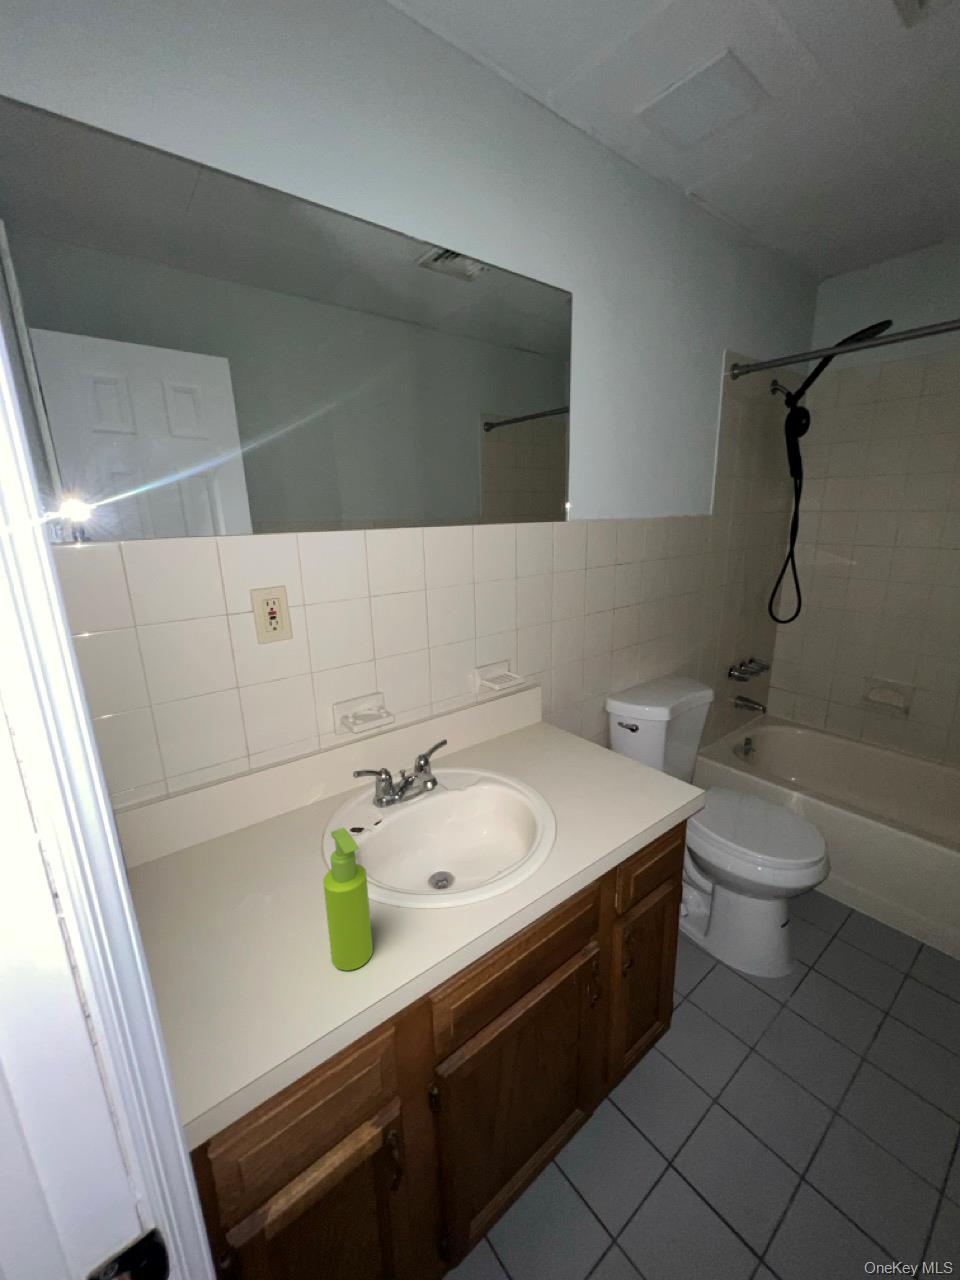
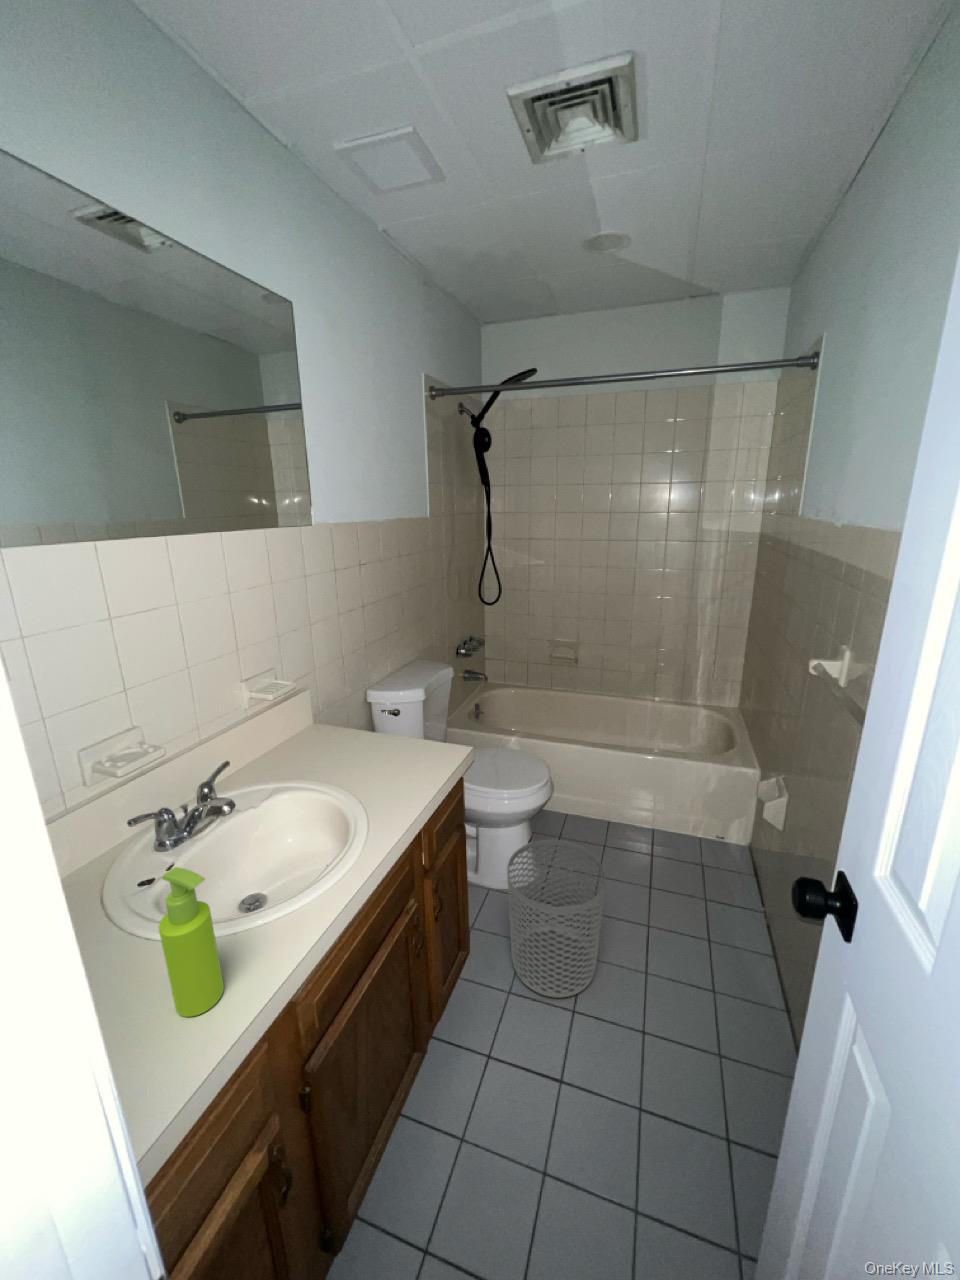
waste bin: none [730,932,890,1162] -> present [507,840,605,998]

